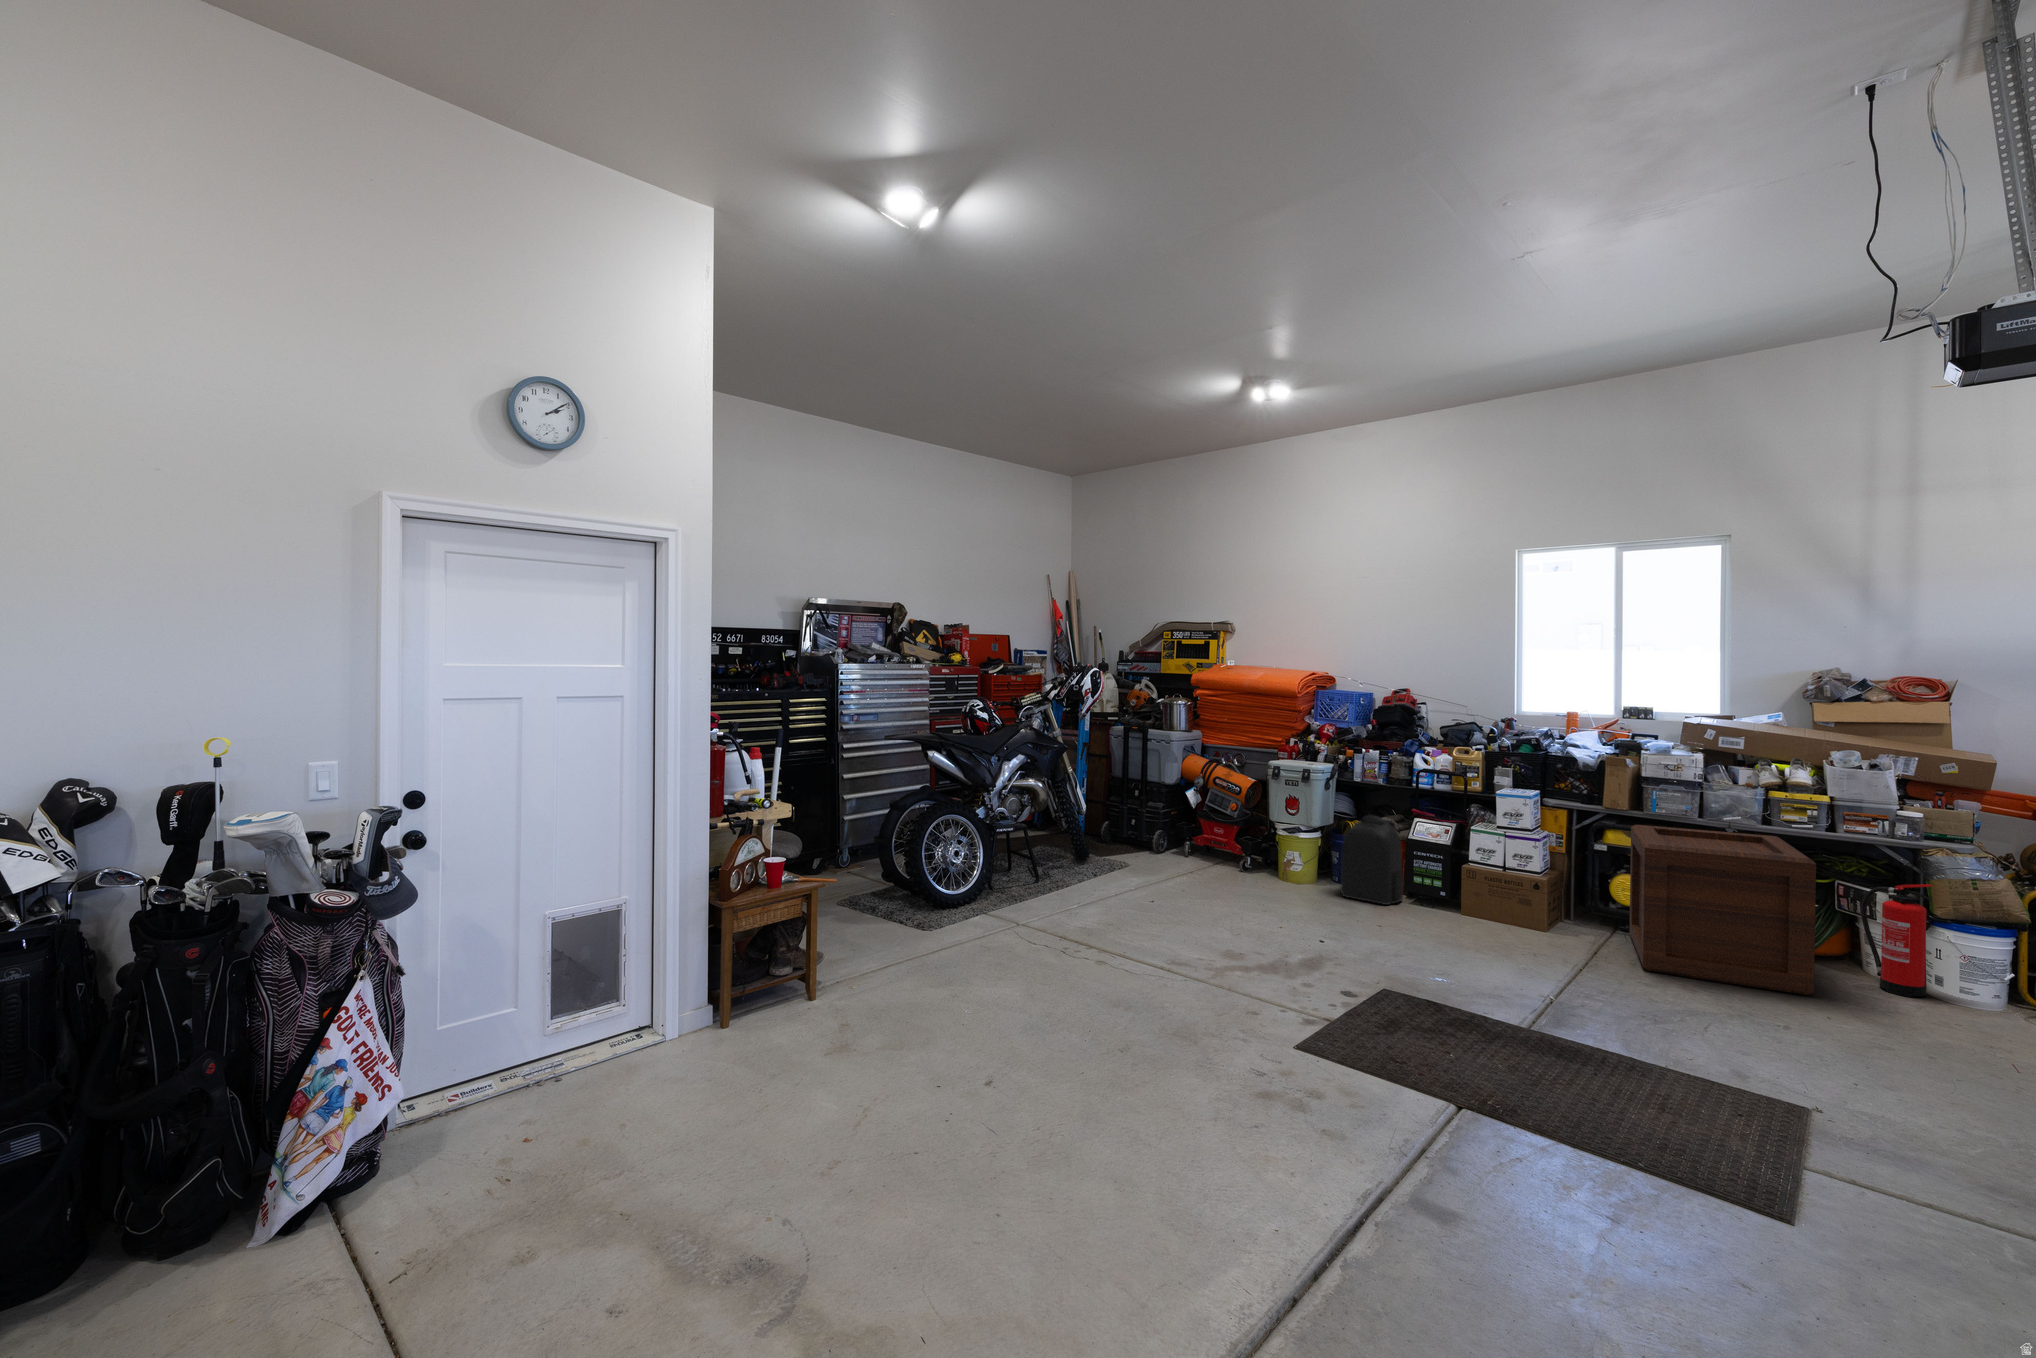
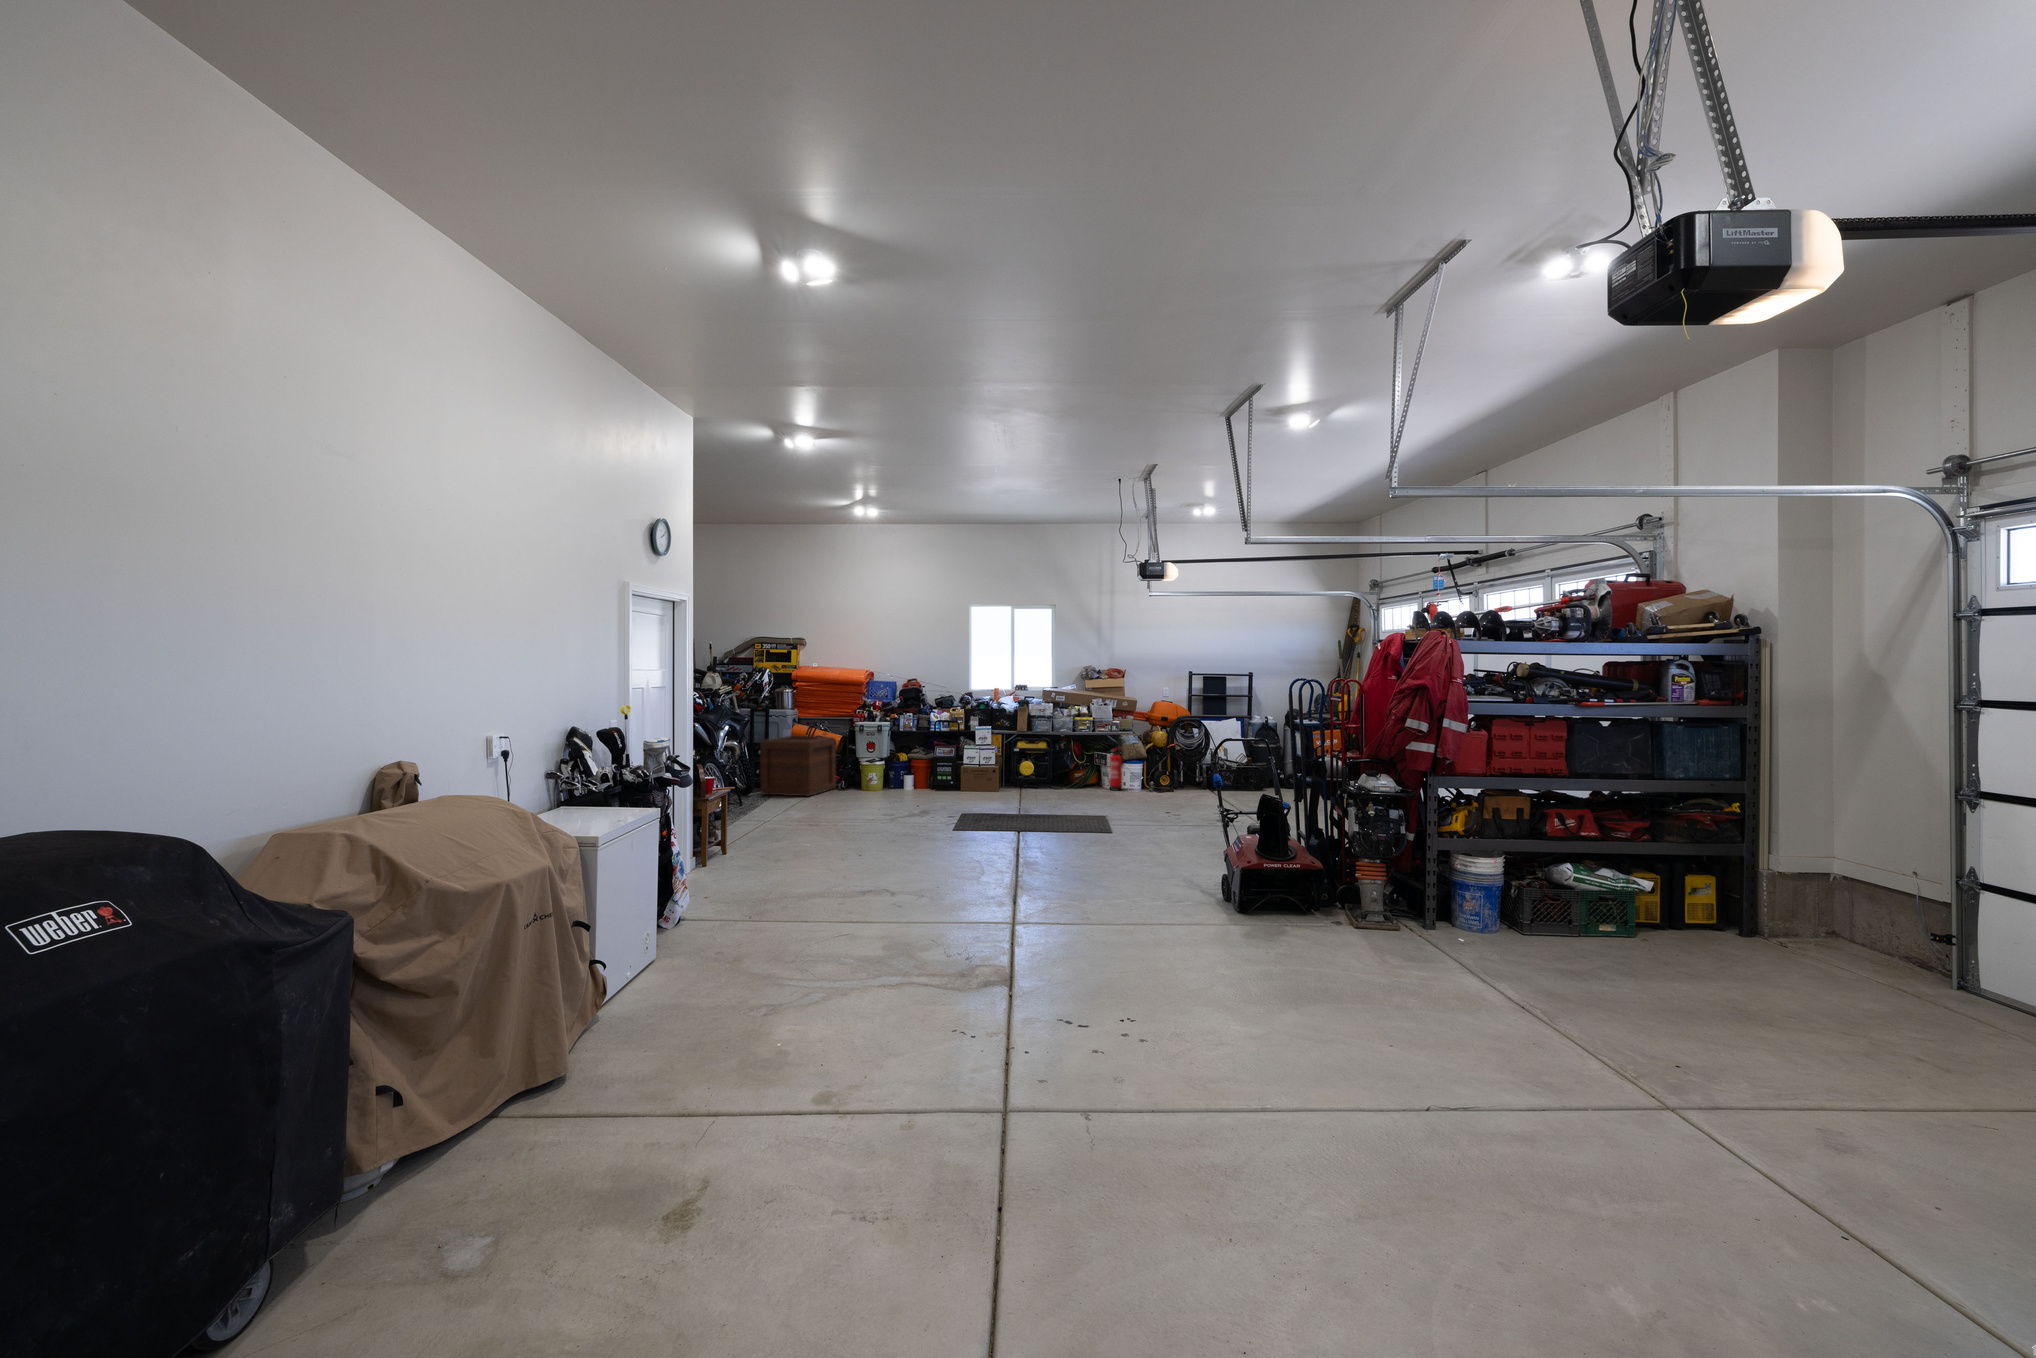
backpack: present [1340,815,1403,905] -> none [903,747,934,792]
wooden crate: present [1629,825,1816,995] -> present [760,736,836,796]

